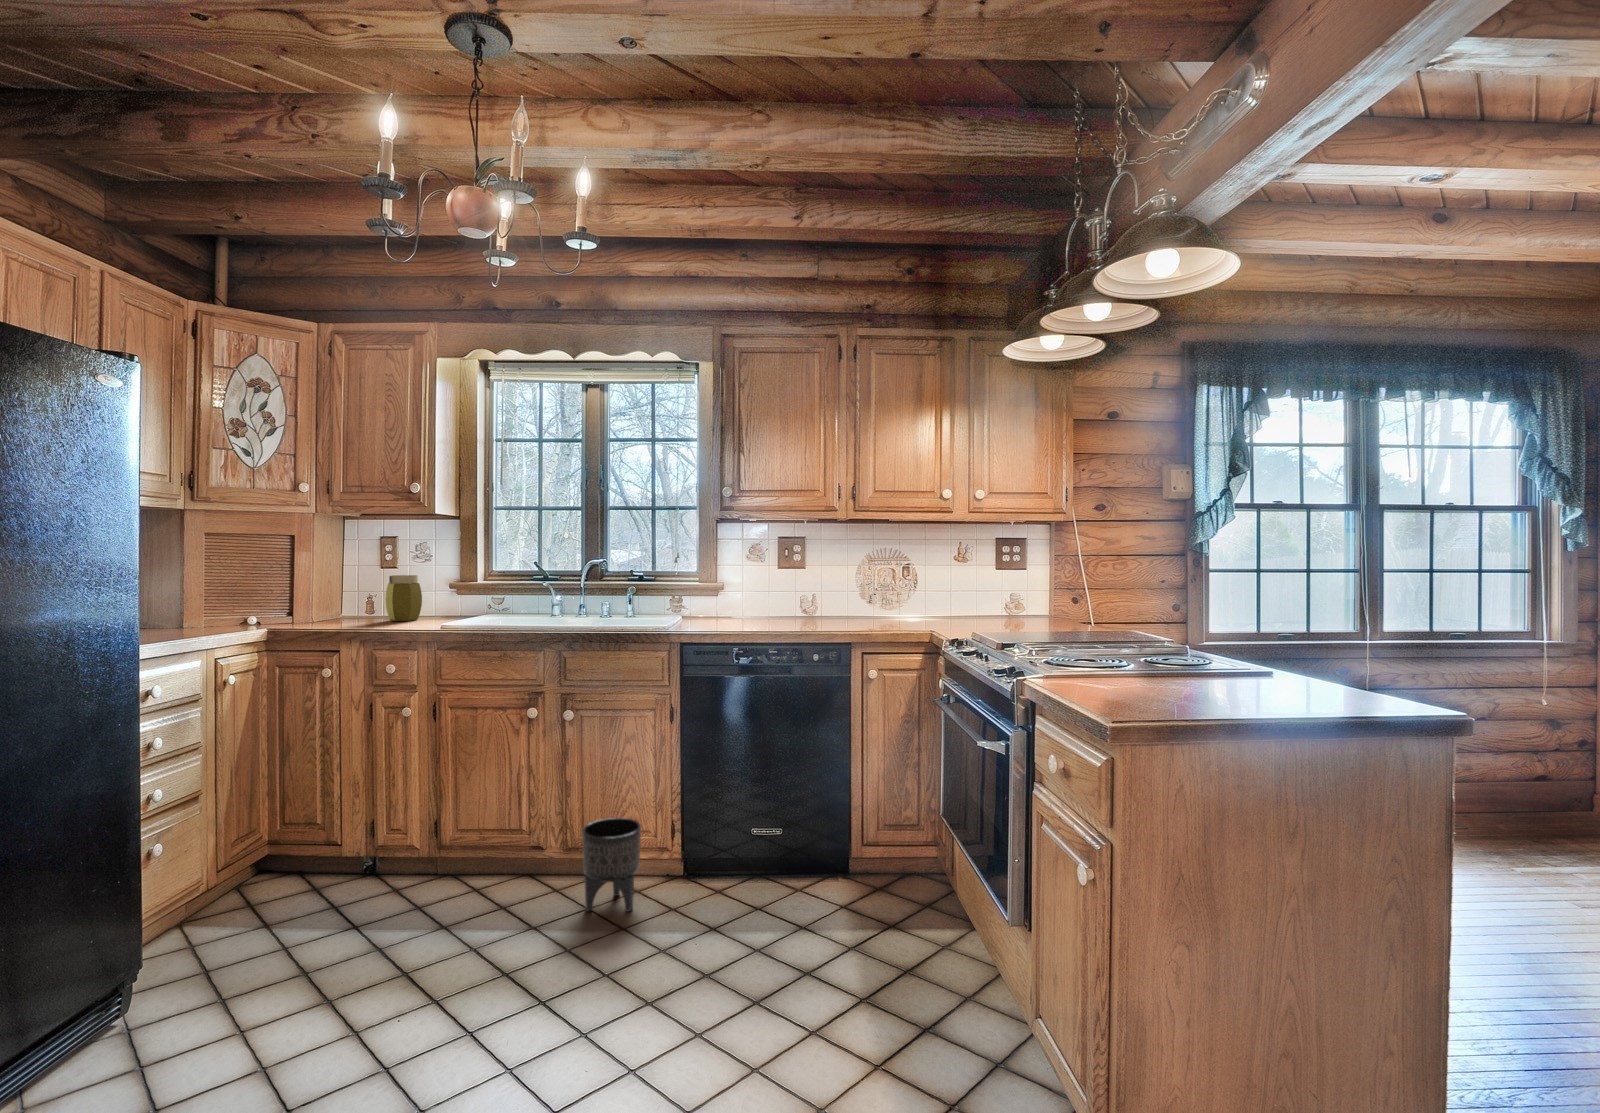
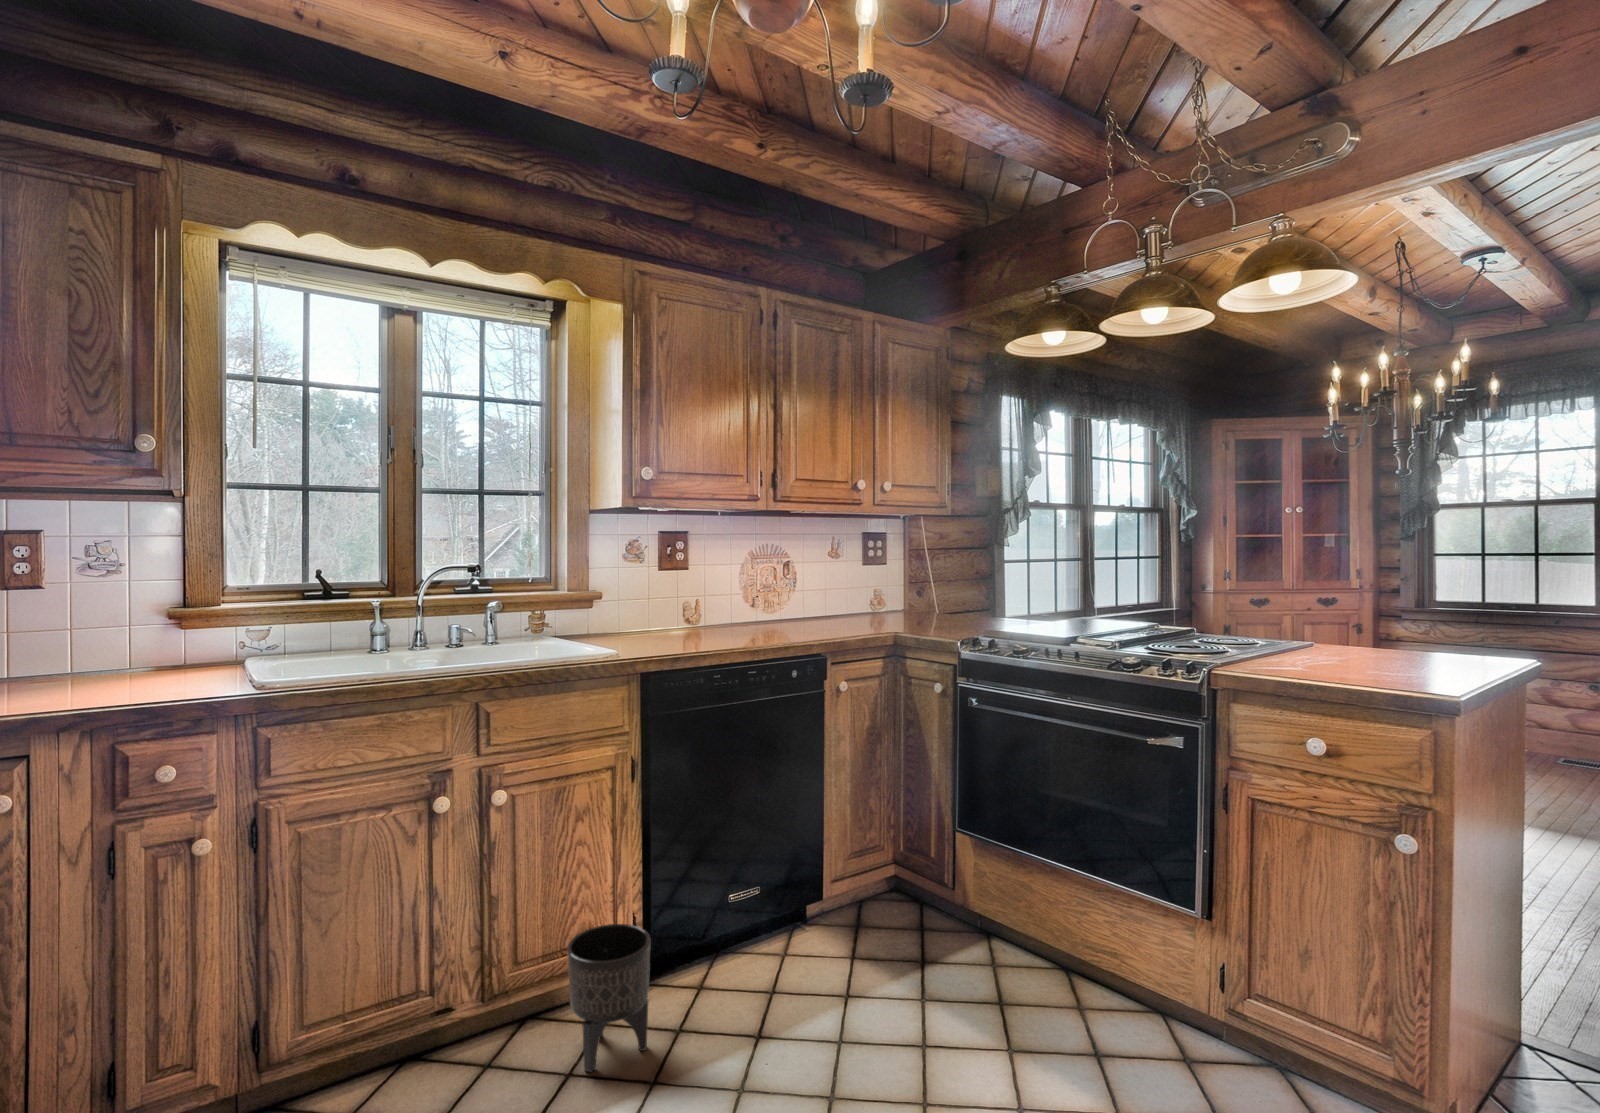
jar: present [385,575,422,621] -> none [61,602,137,688]

